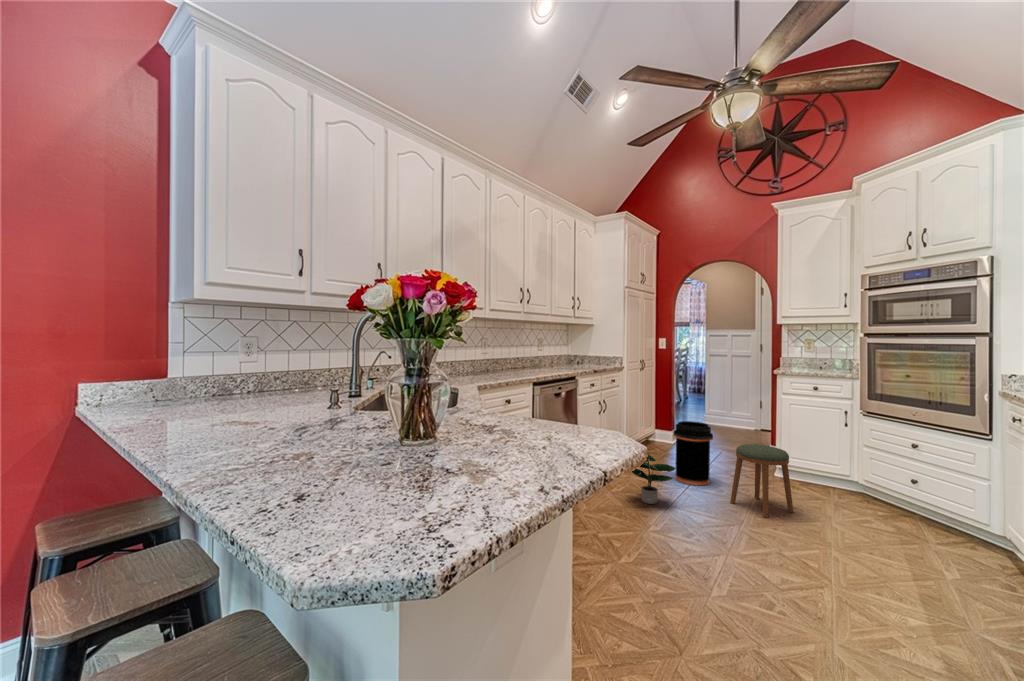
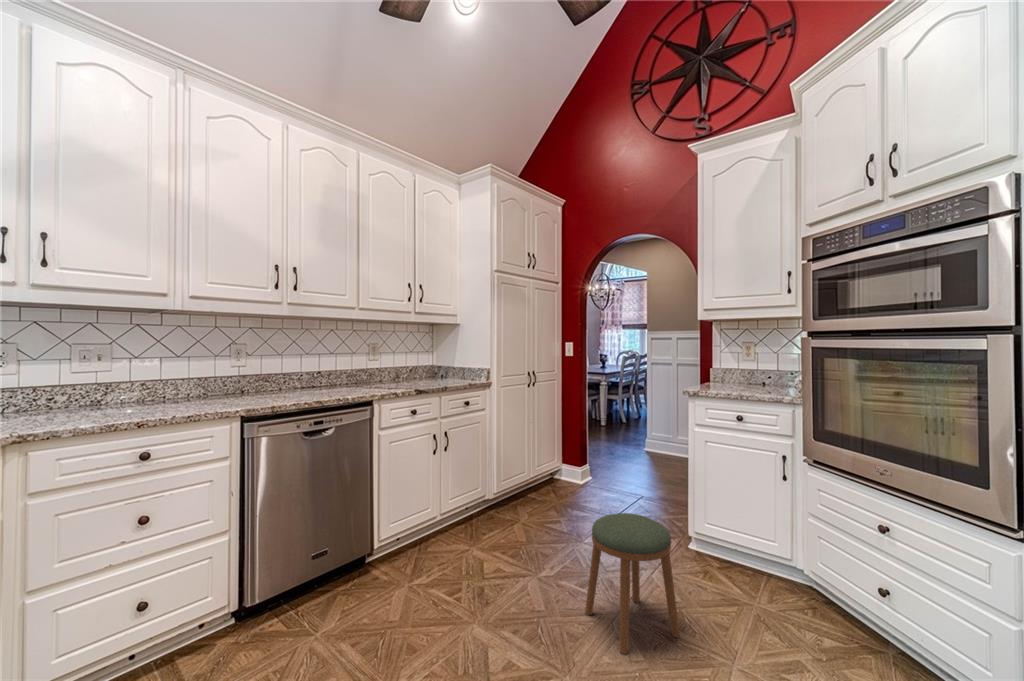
trash can: present [673,421,713,485] -> none [532,466,588,569]
potted plant: present [632,455,675,504] -> none [421,523,493,617]

